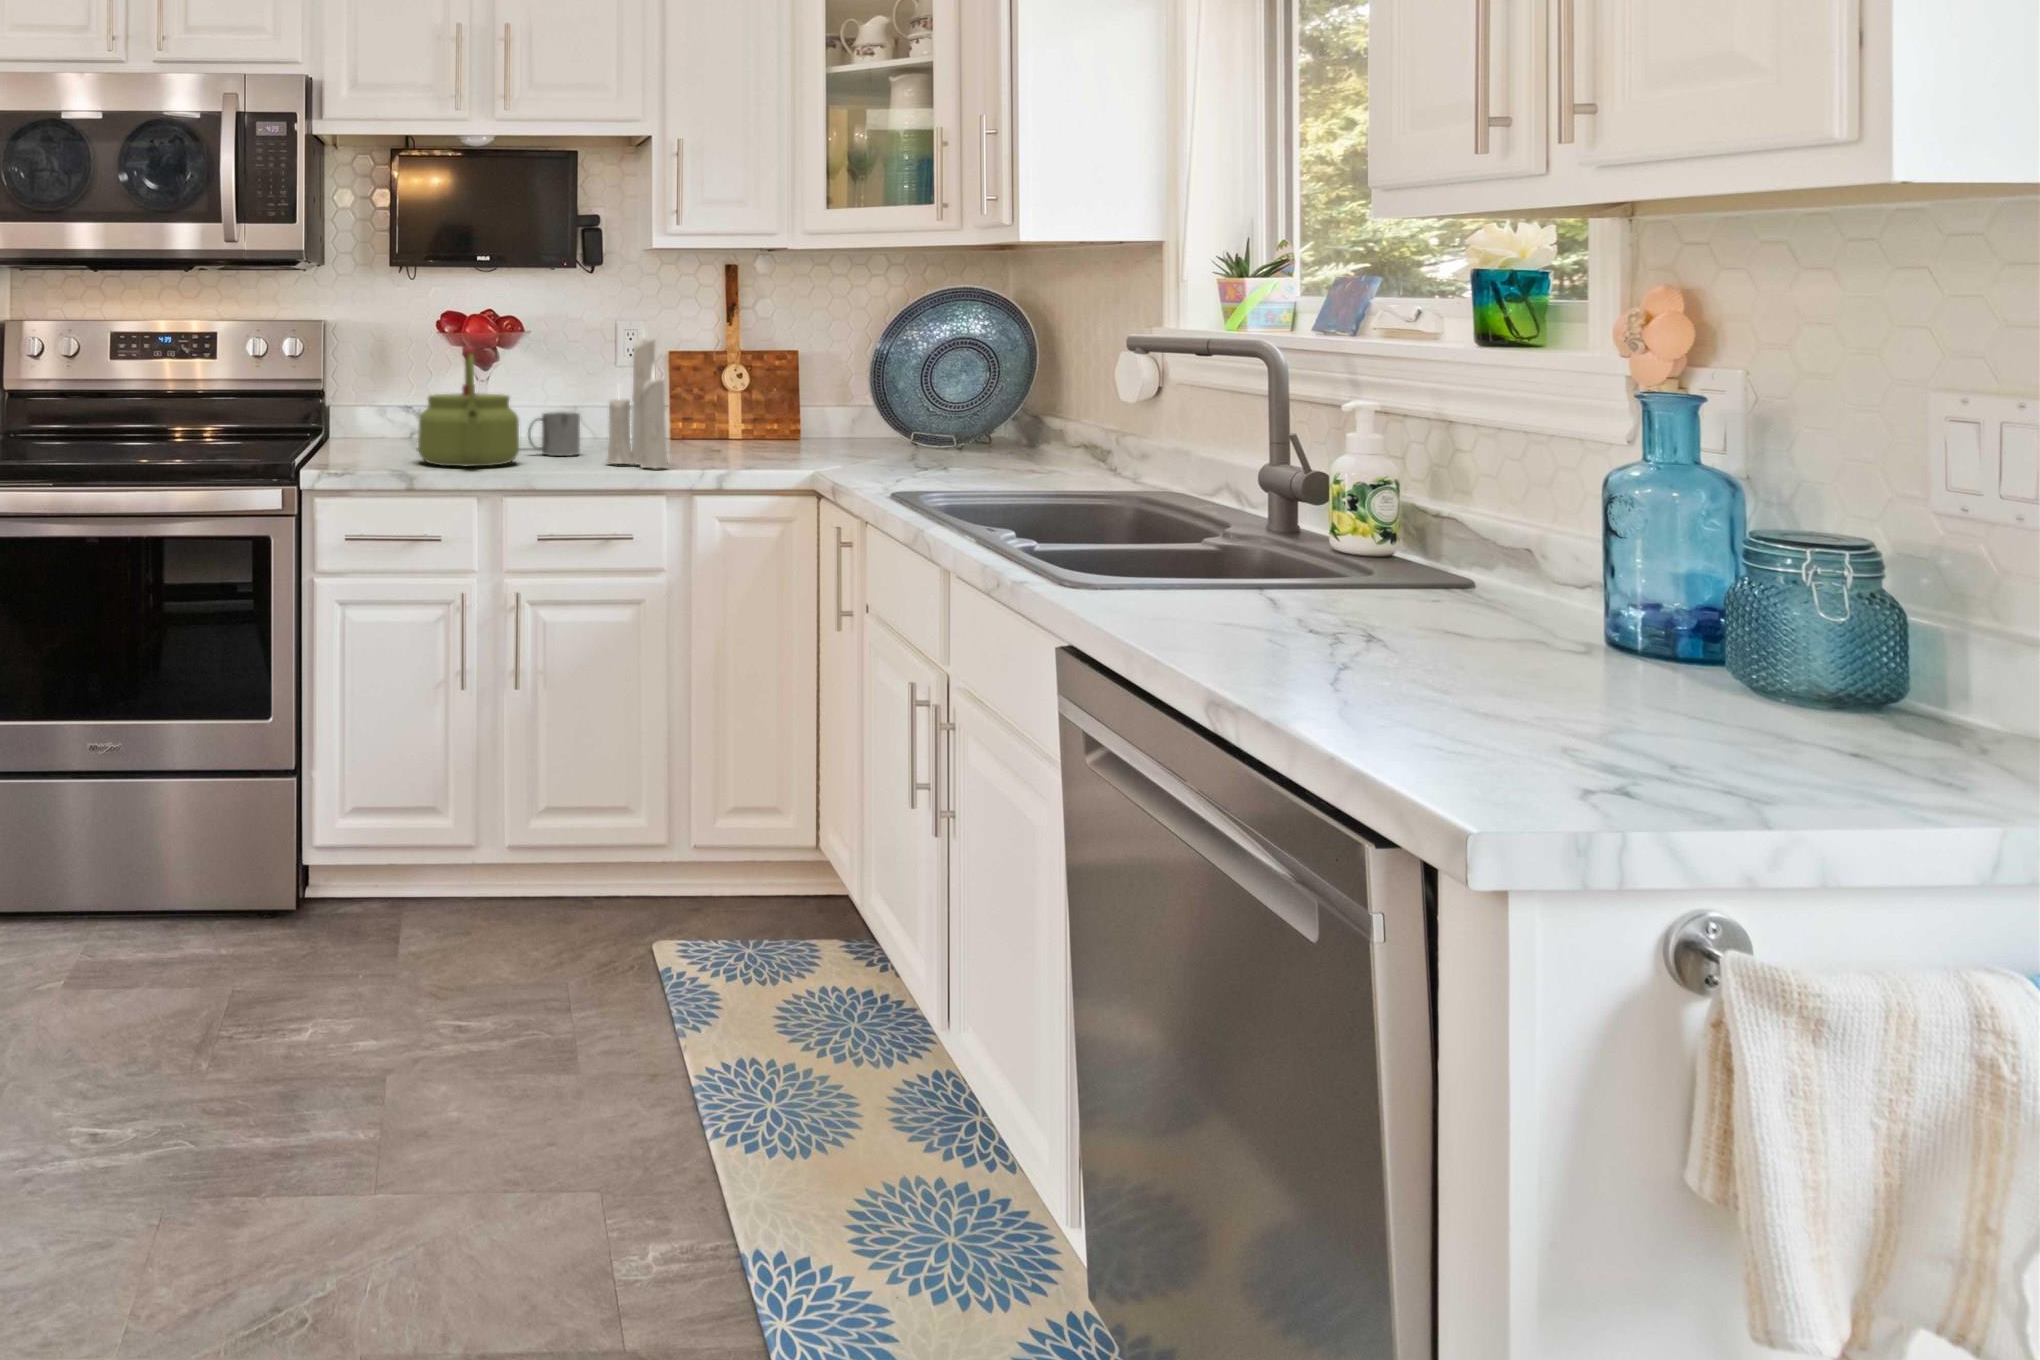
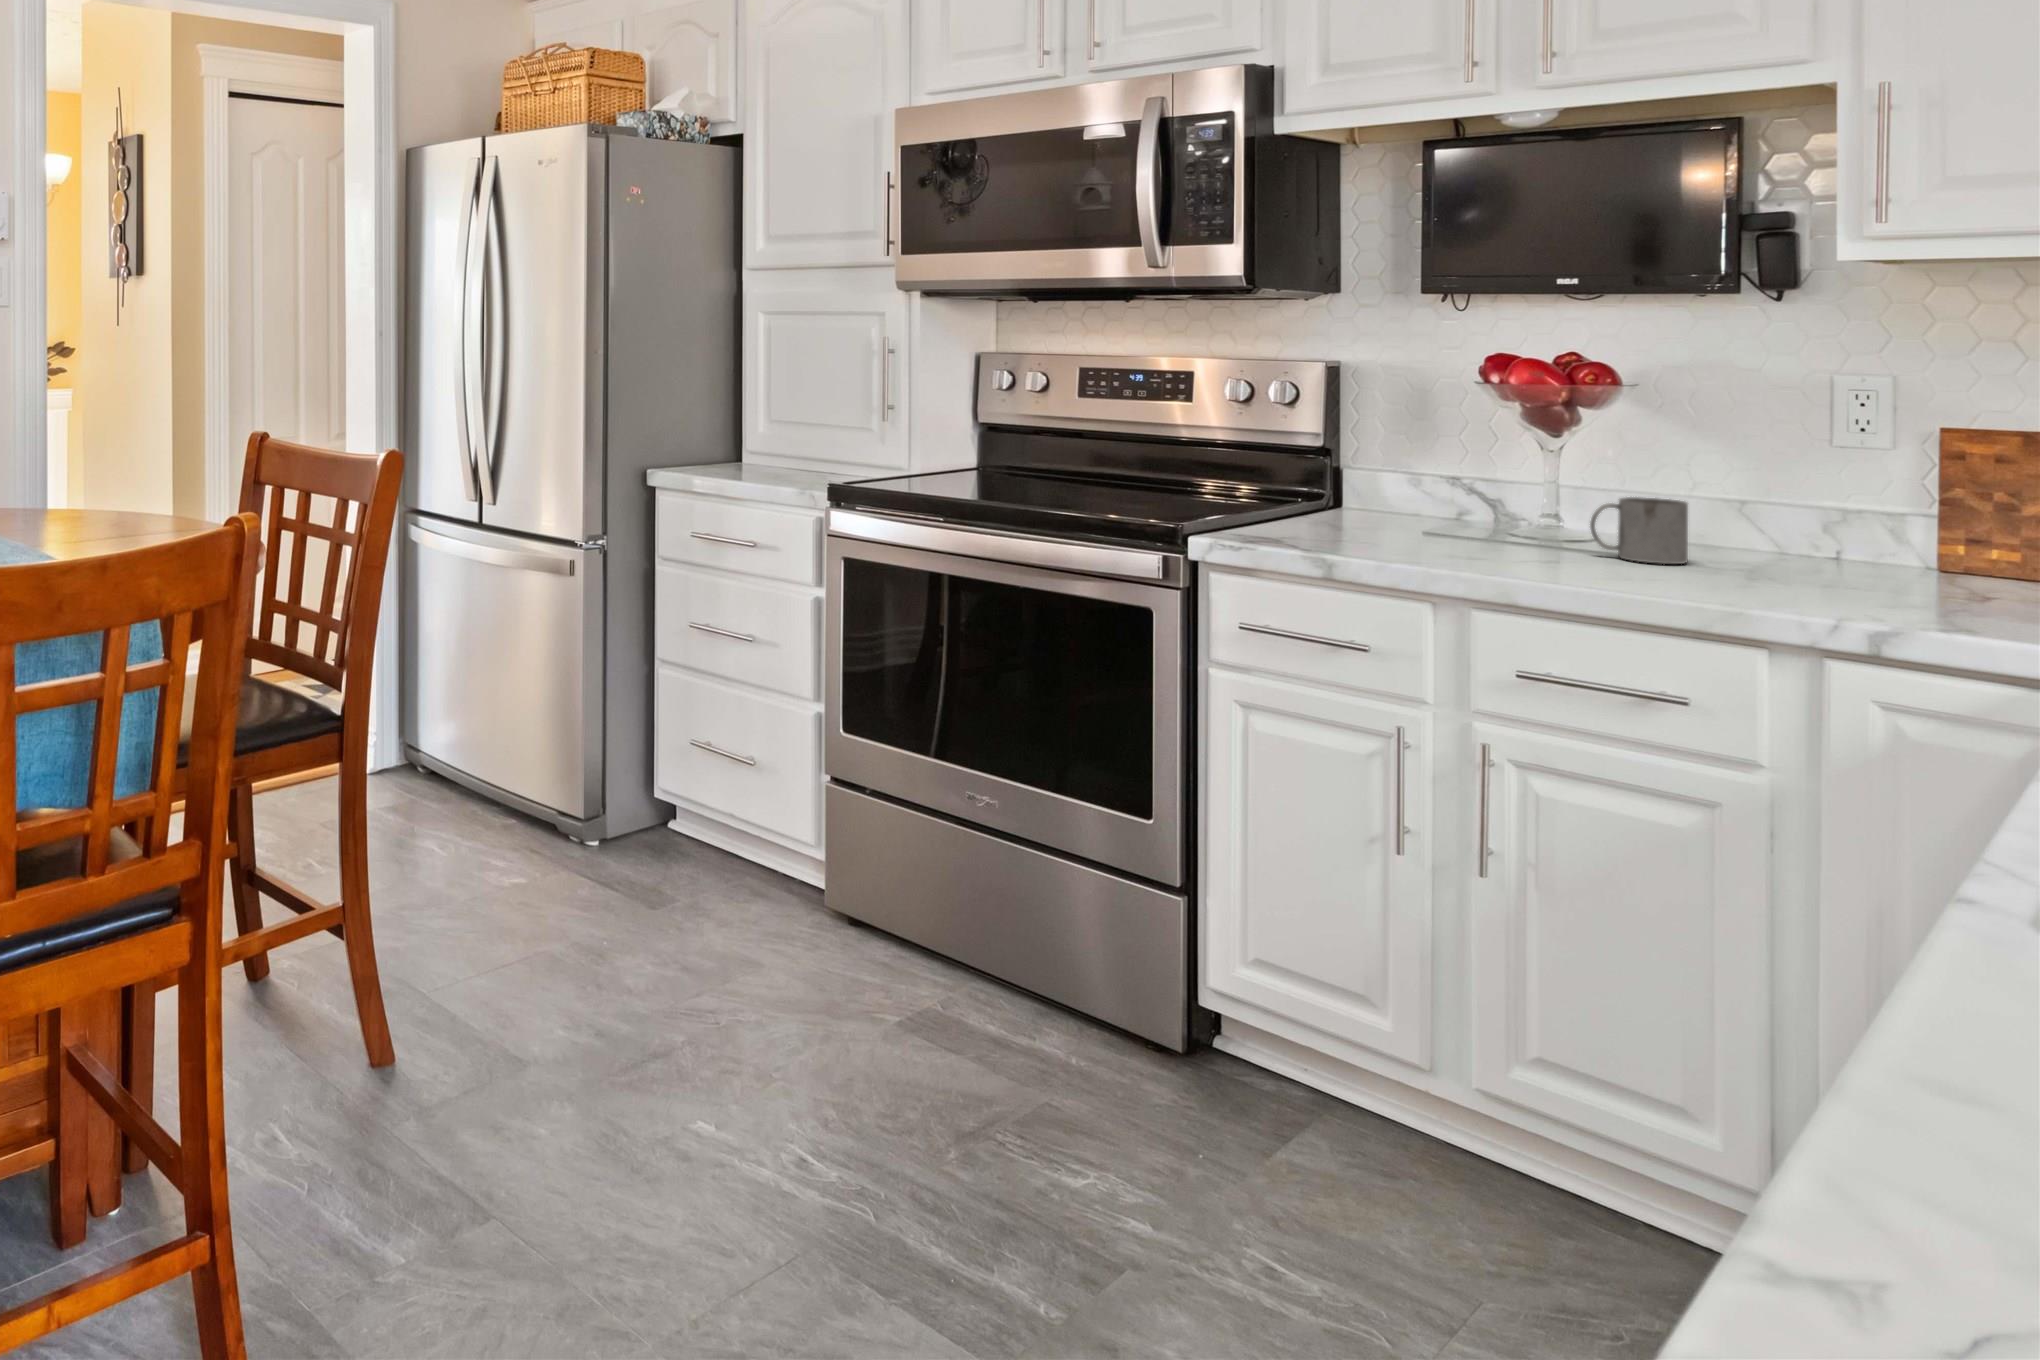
candle: present [606,338,668,468] -> none [1684,360,1789,604]
kettle: present [418,346,519,466] -> none [1375,397,1538,565]

